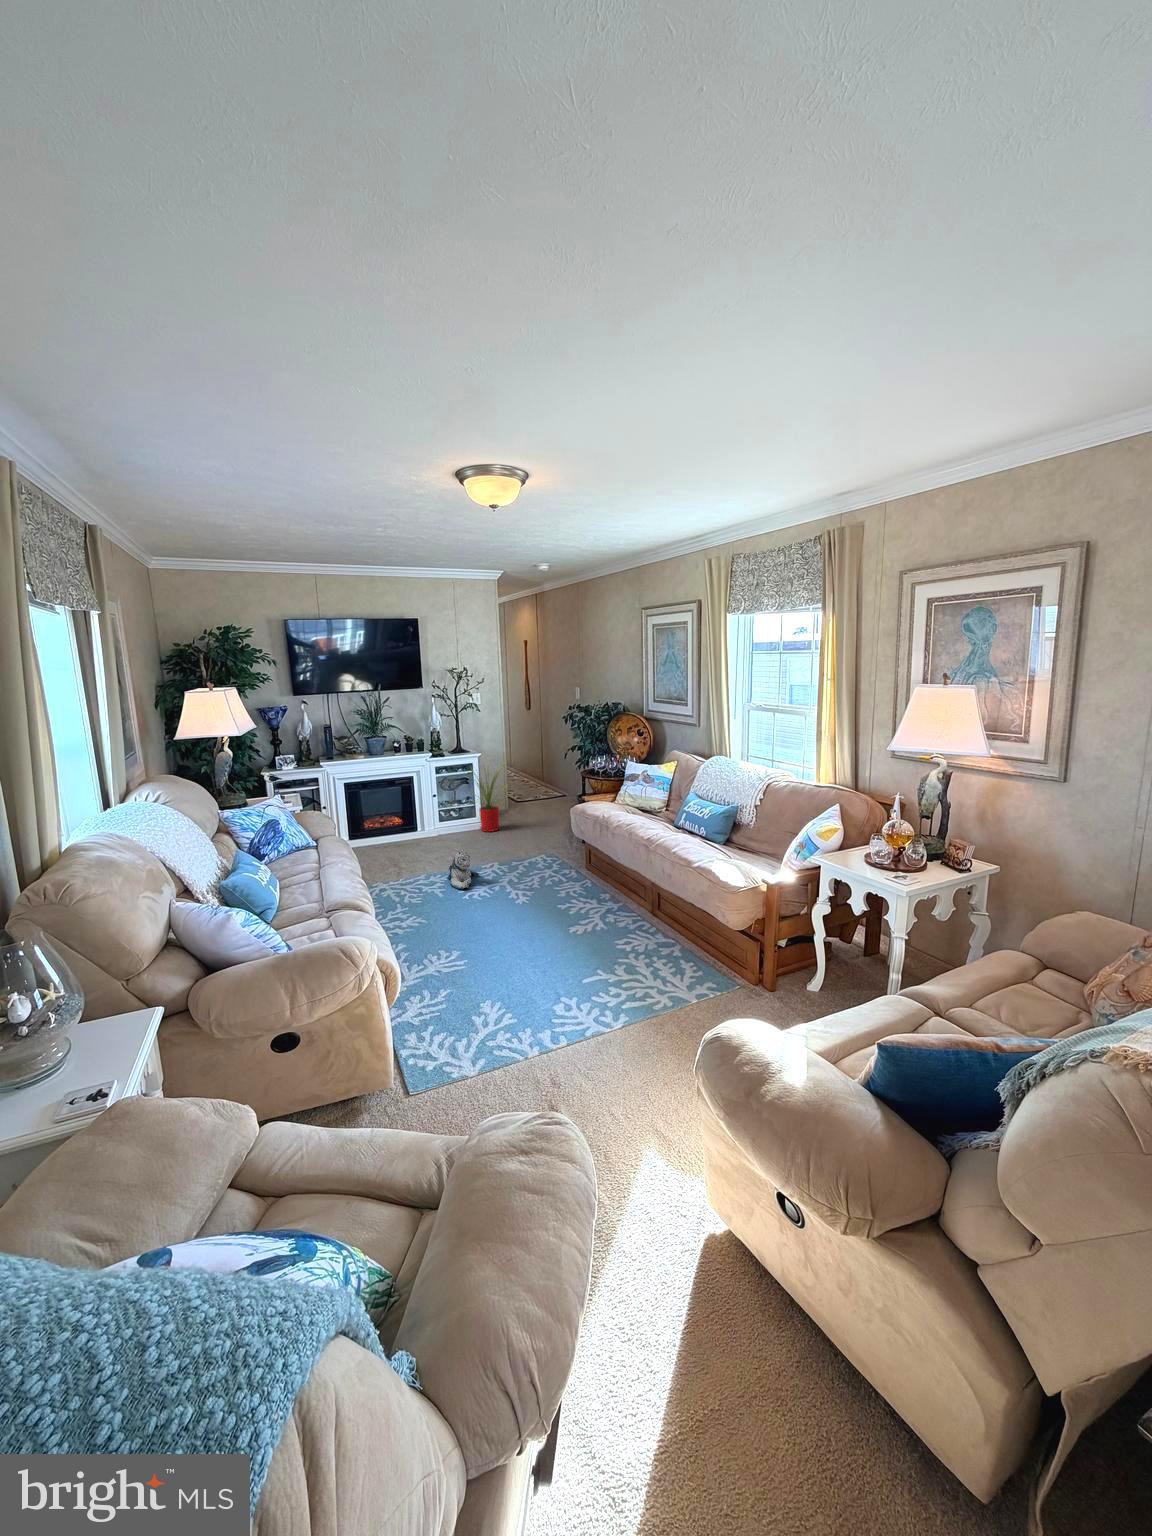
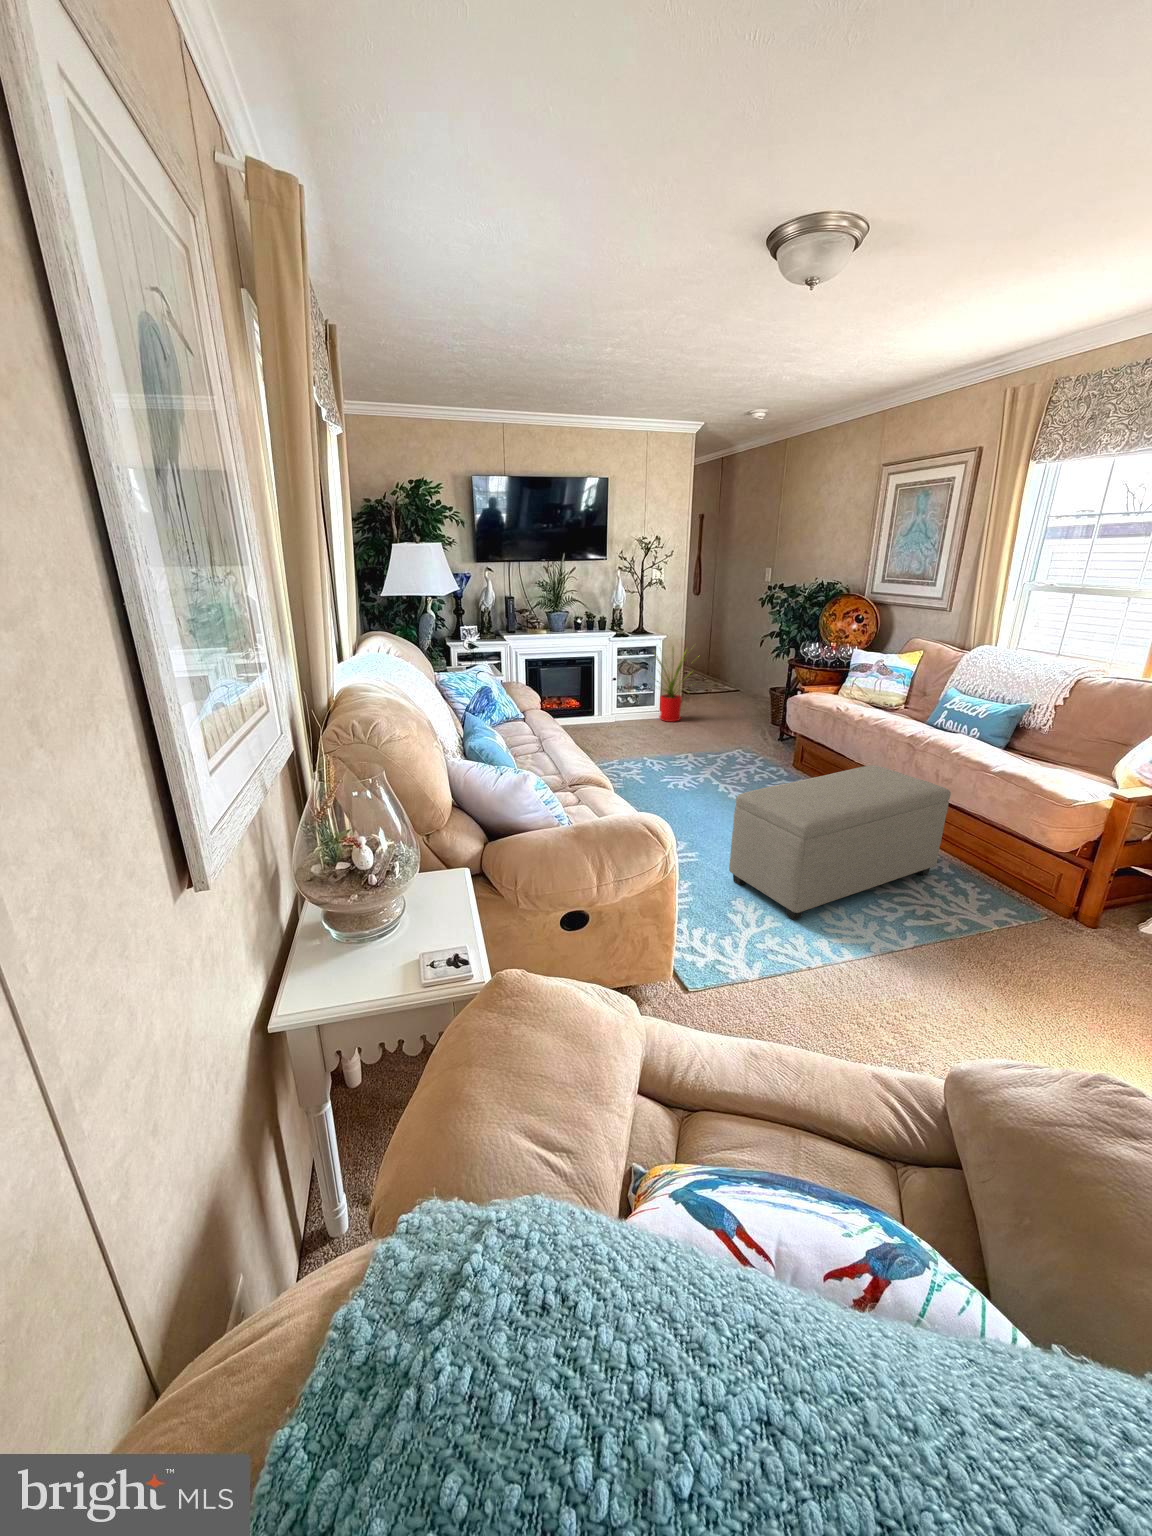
plush toy: present [448,852,478,889] -> none [641,739,675,778]
ottoman: none [487,866,671,1015] -> present [729,765,951,920]

